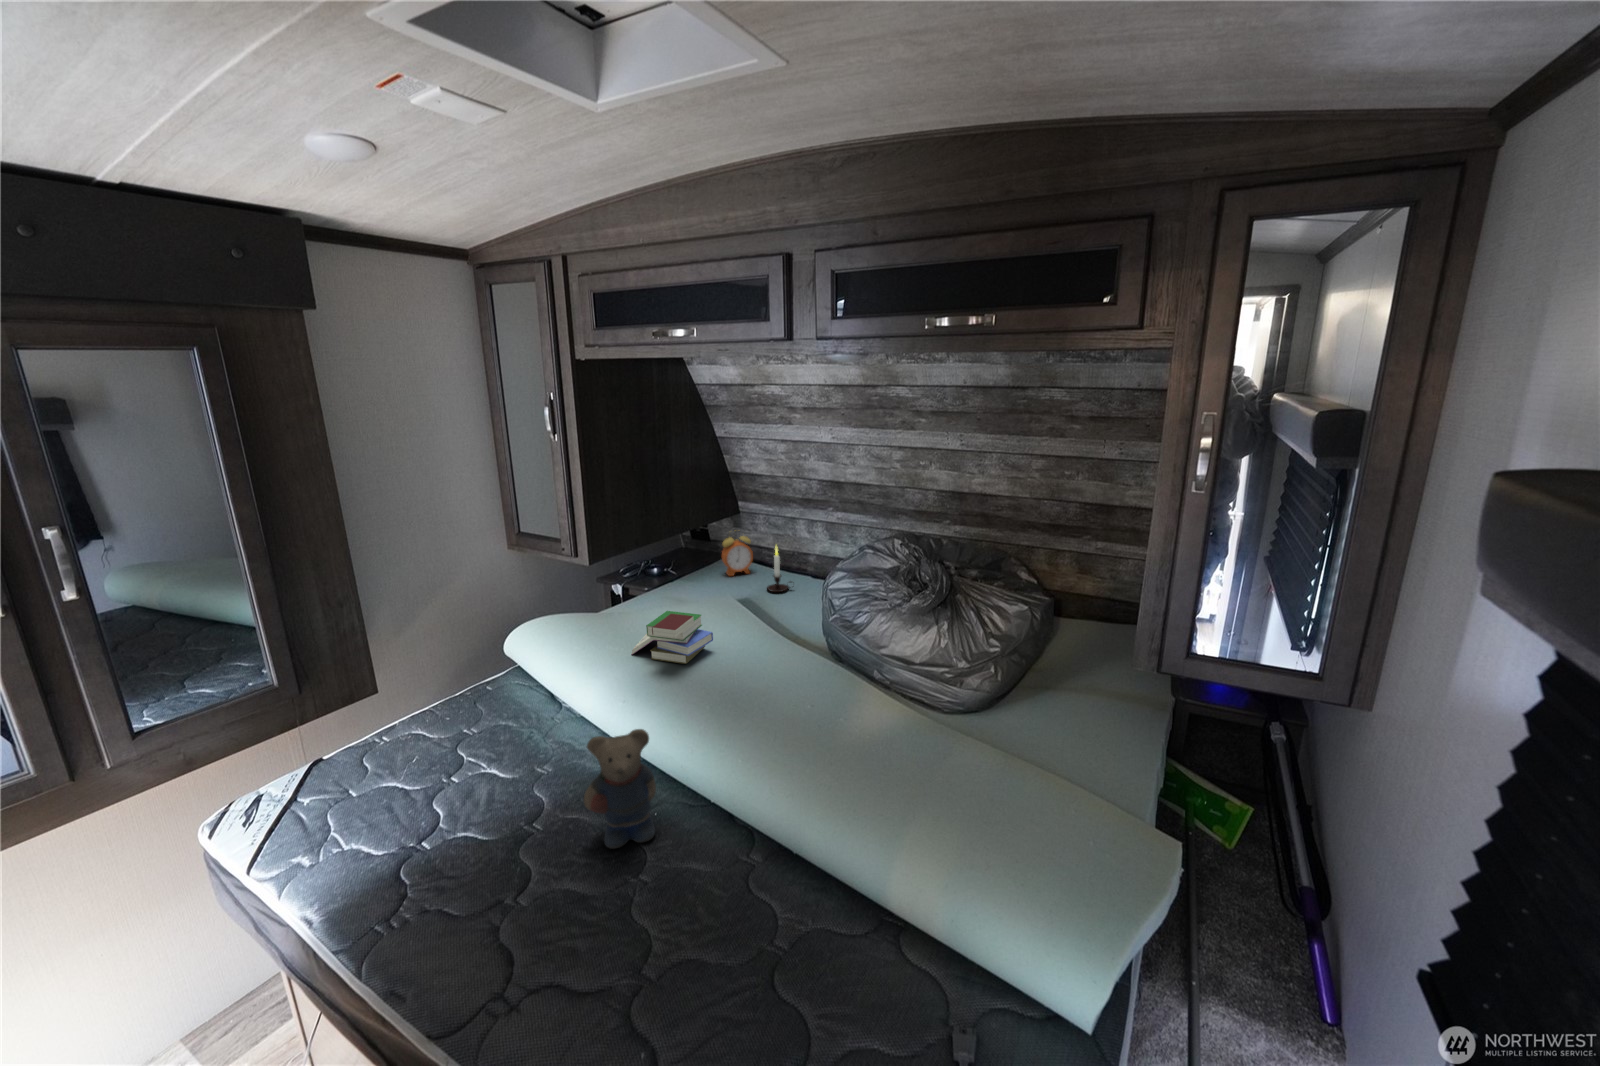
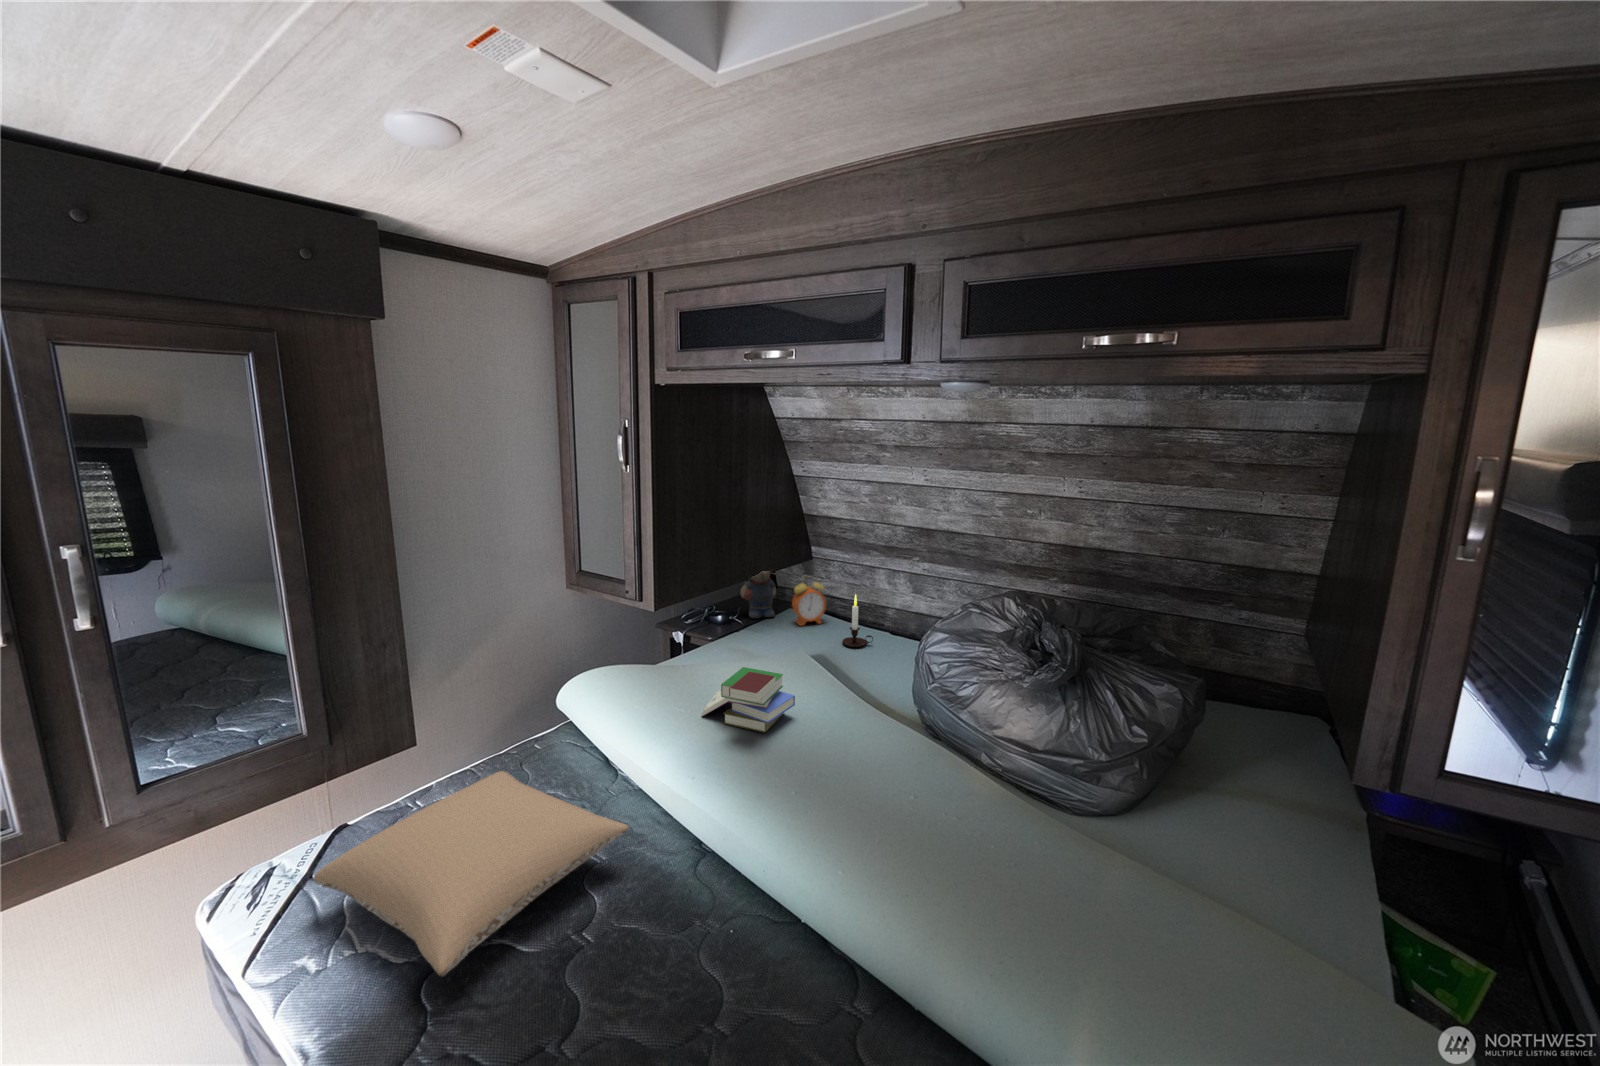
pillow: none [300,709,568,853] -> present [314,771,629,976]
teddy bear: present [584,729,656,849] -> present [740,571,776,618]

